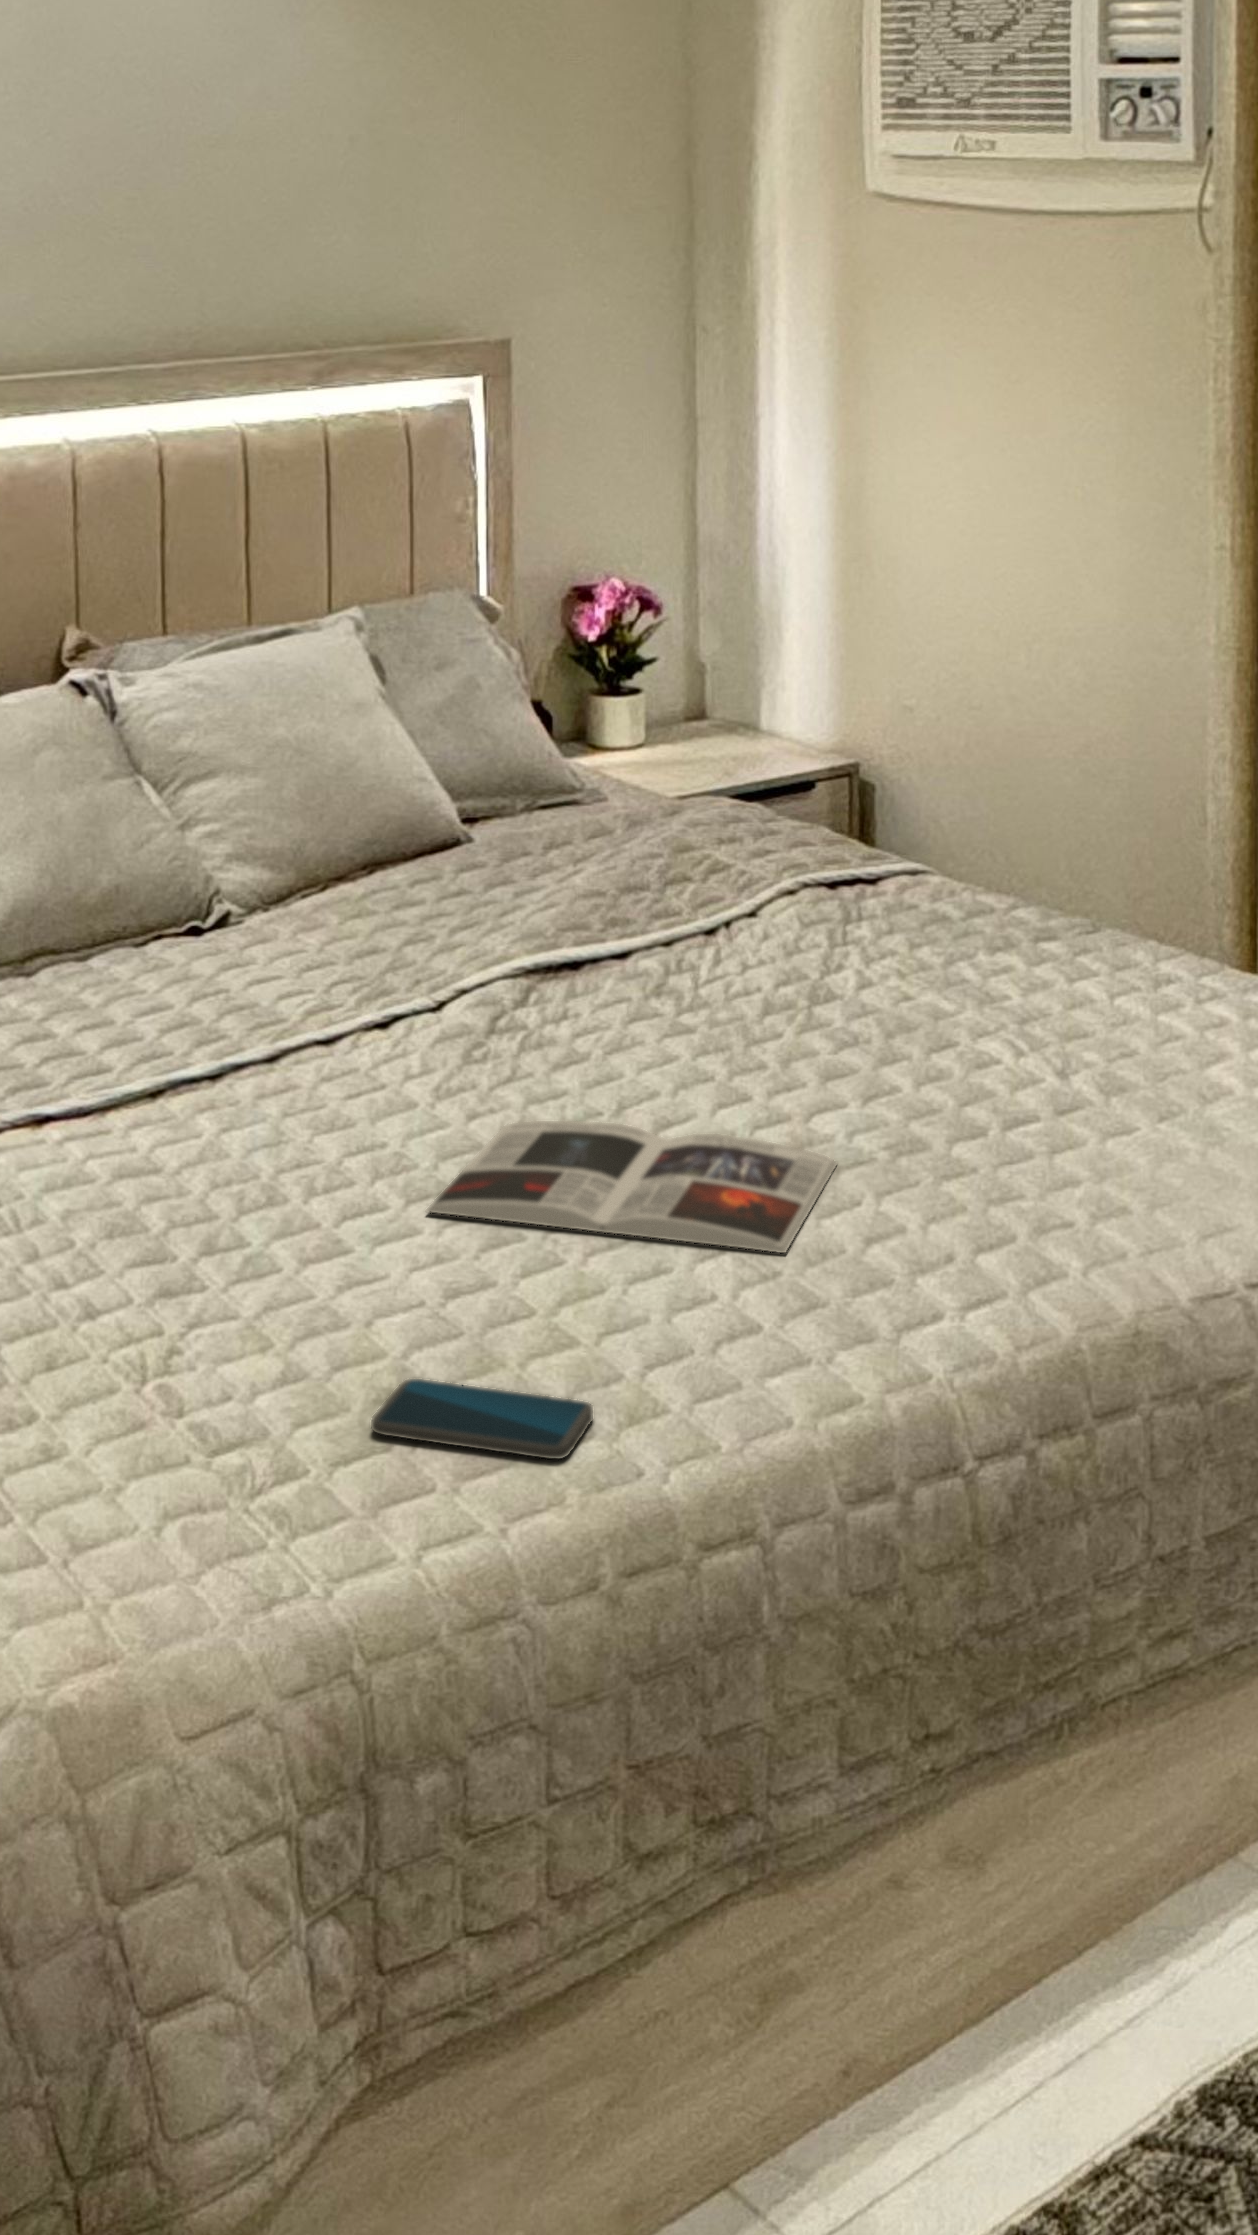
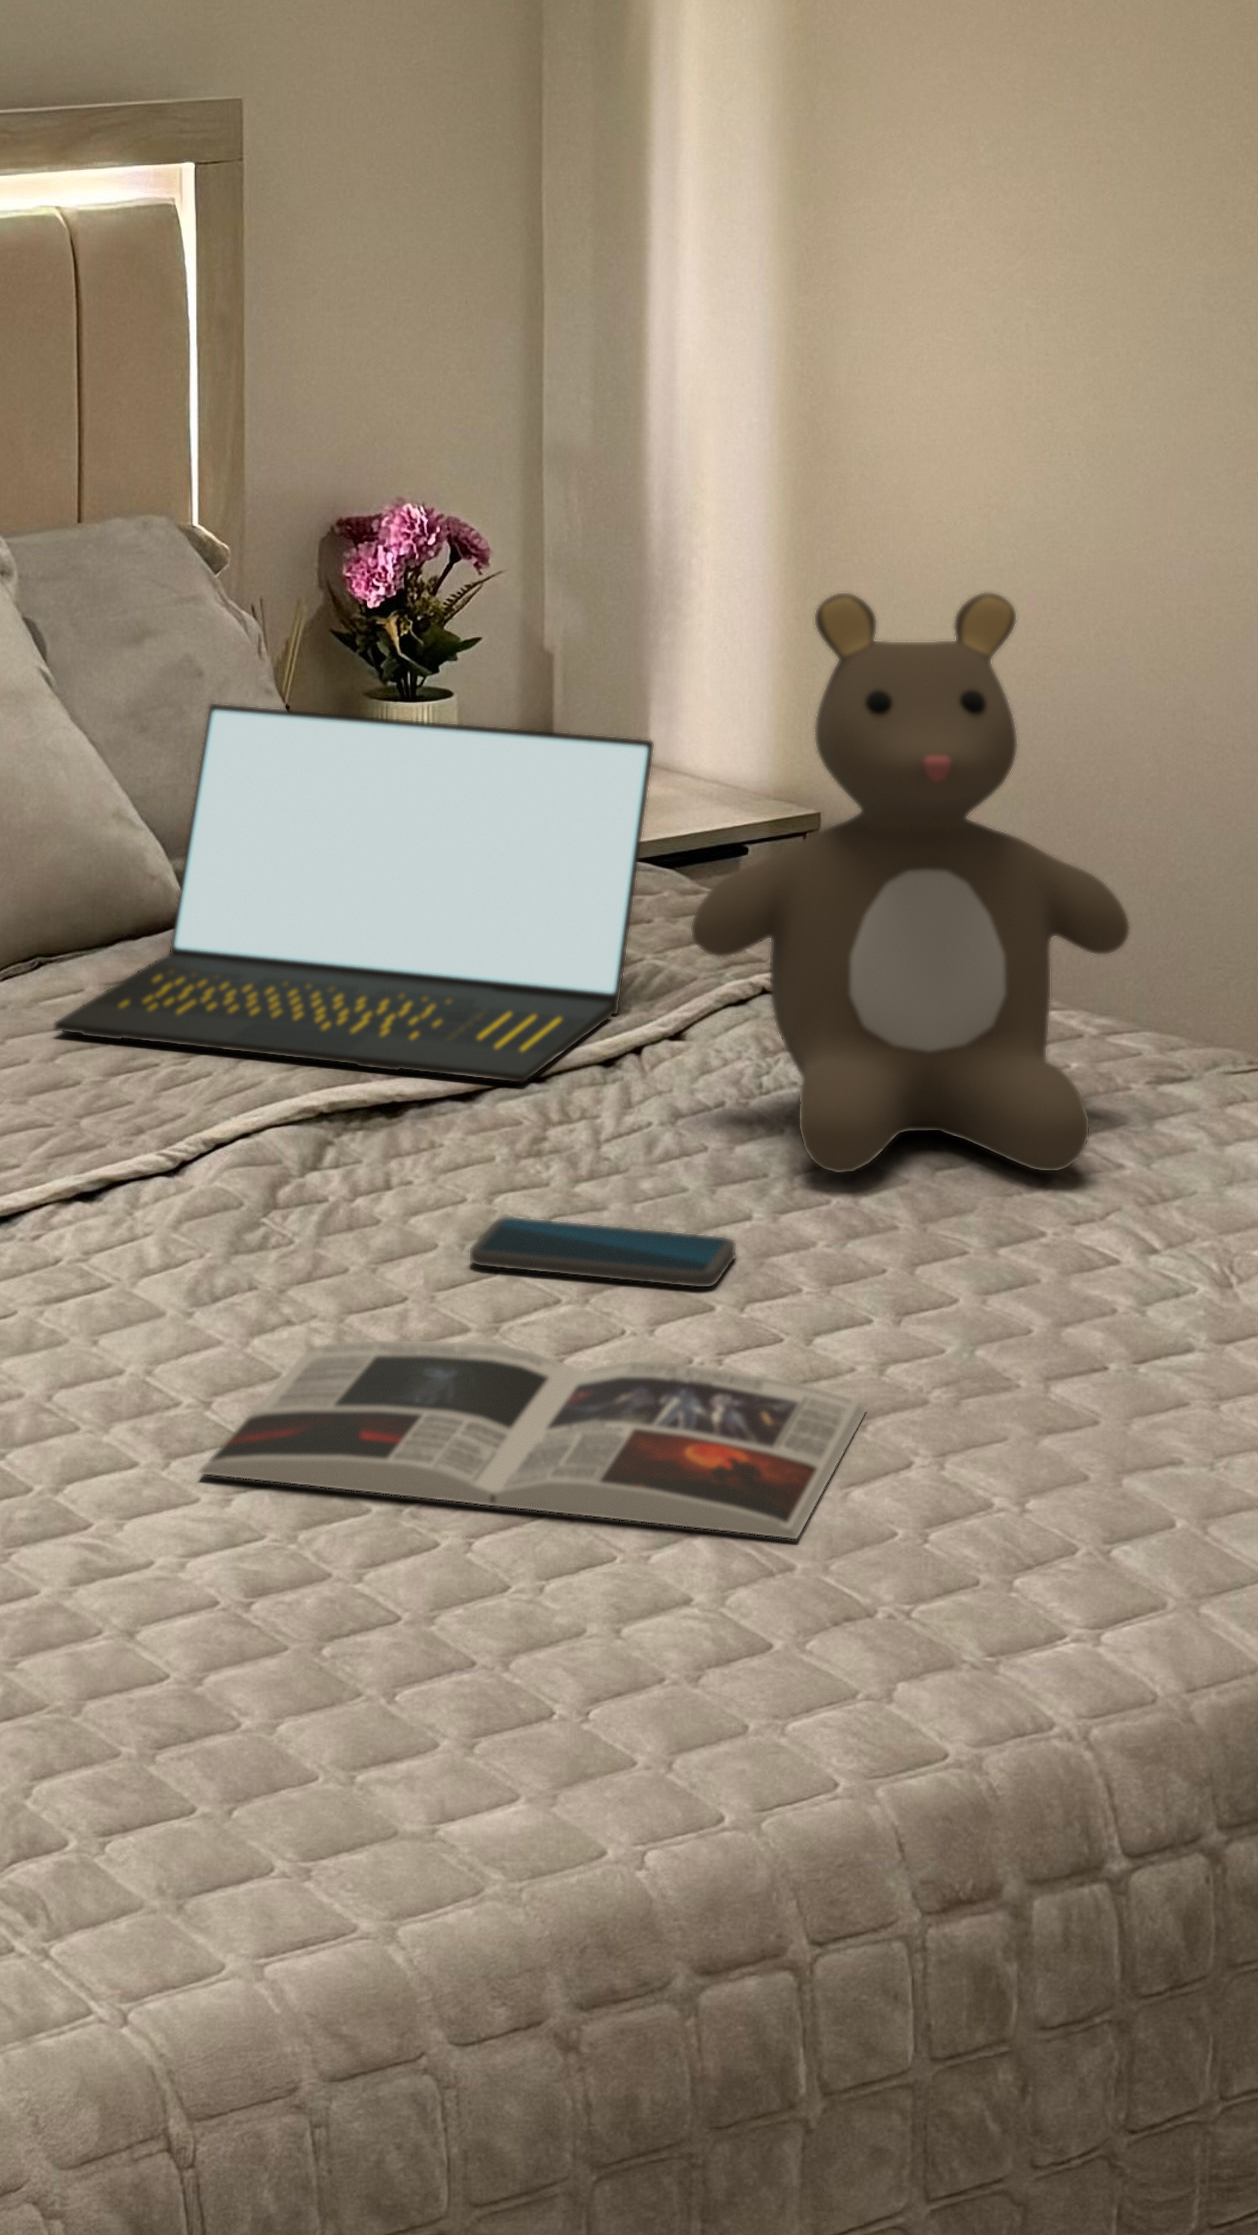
teddy bear: none [752,649,1014,1004] -> present [691,593,1130,1173]
laptop: none [378,710,740,945] -> present [55,704,654,1082]
smartphone: present [371,1379,593,1459] -> present [470,1217,736,1287]

